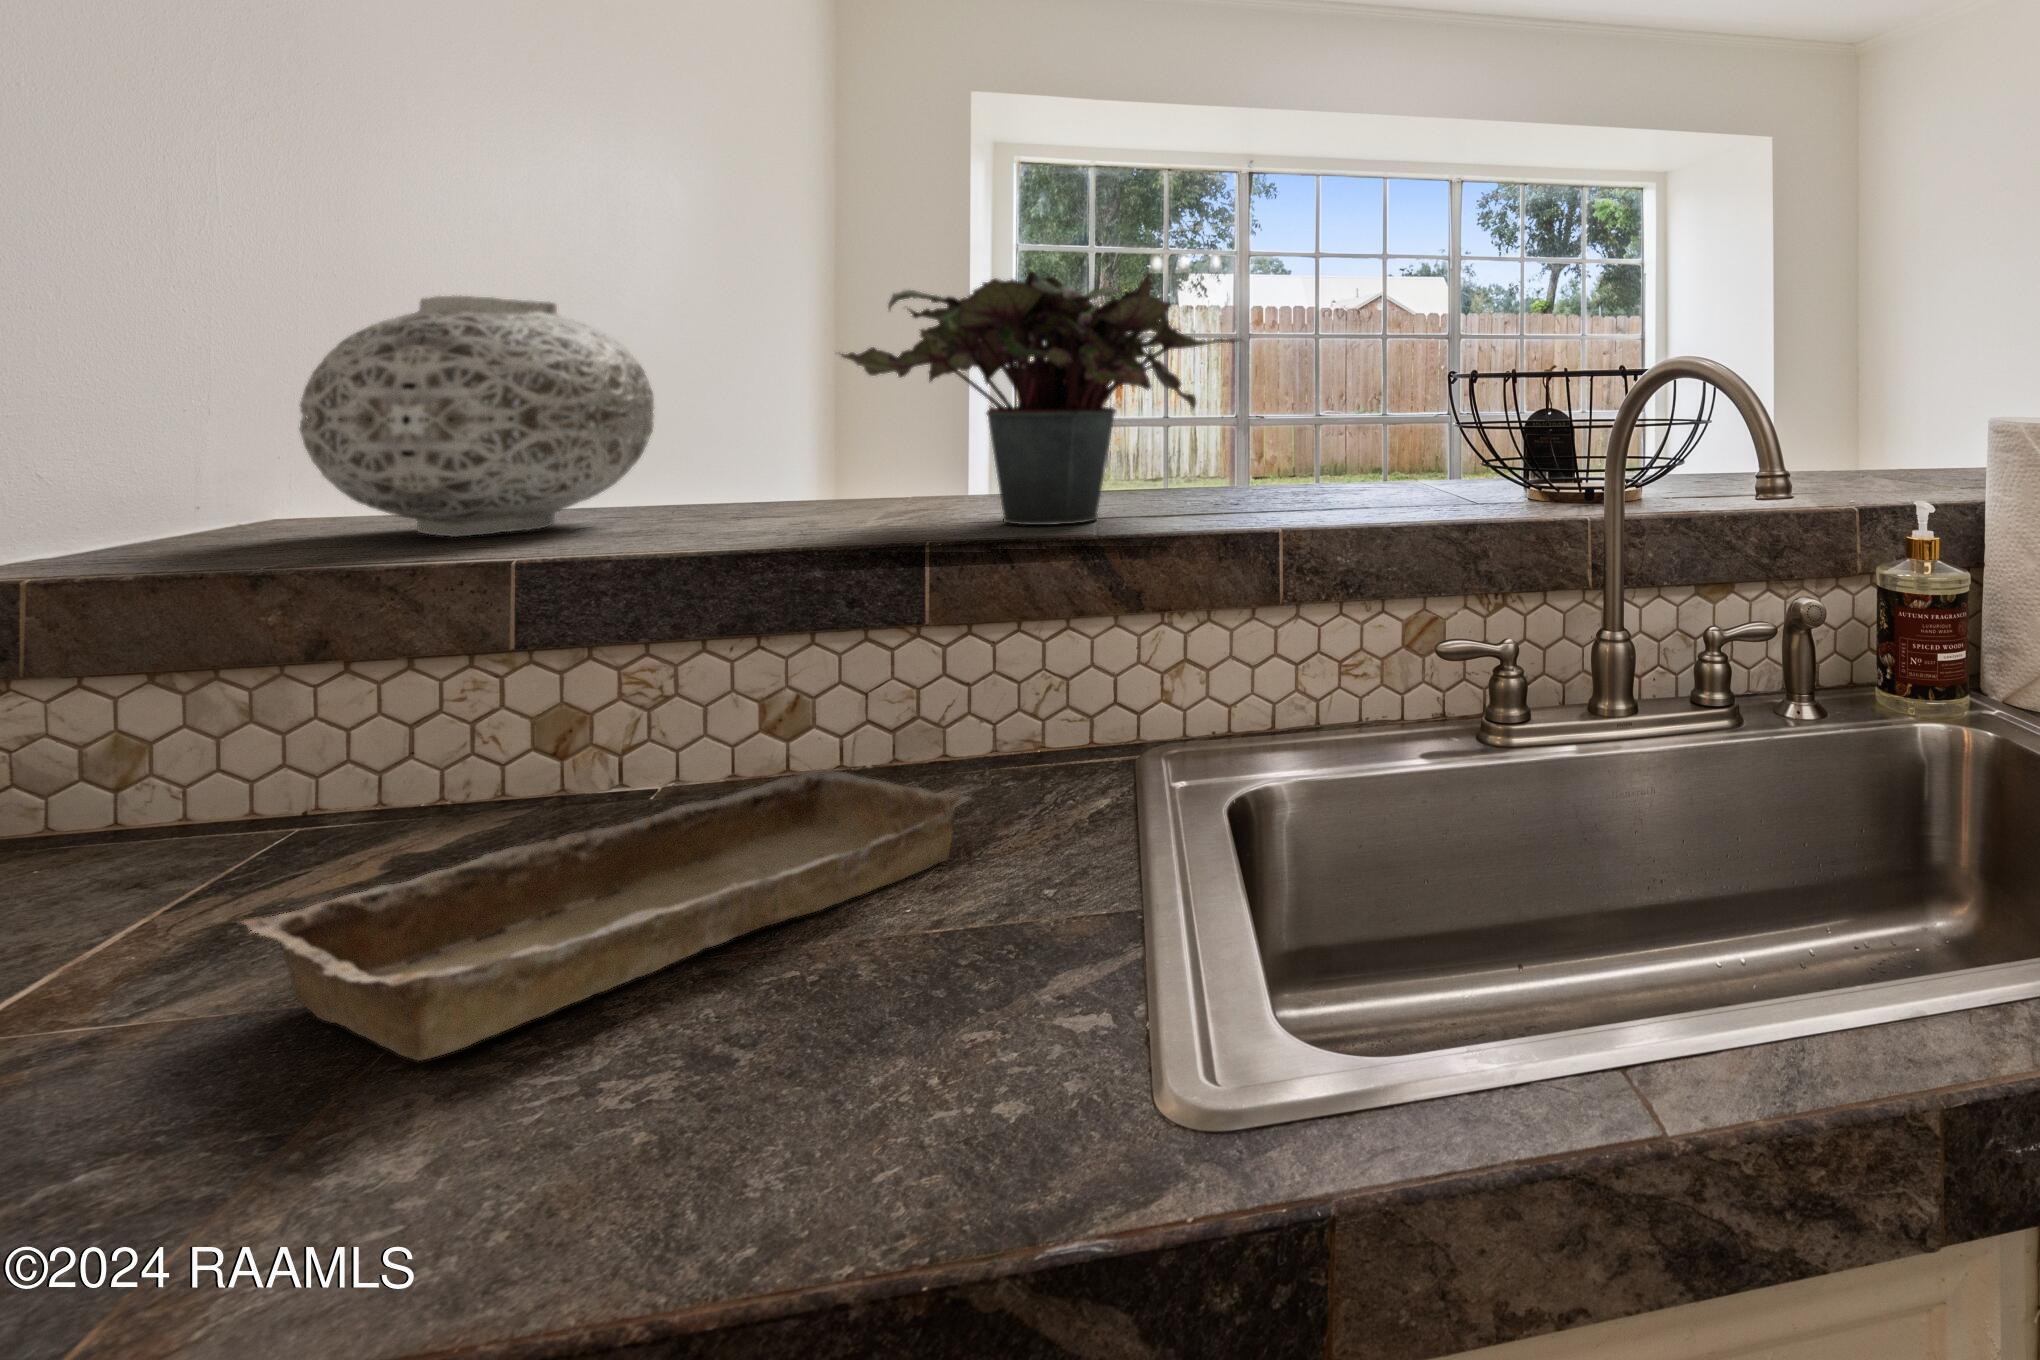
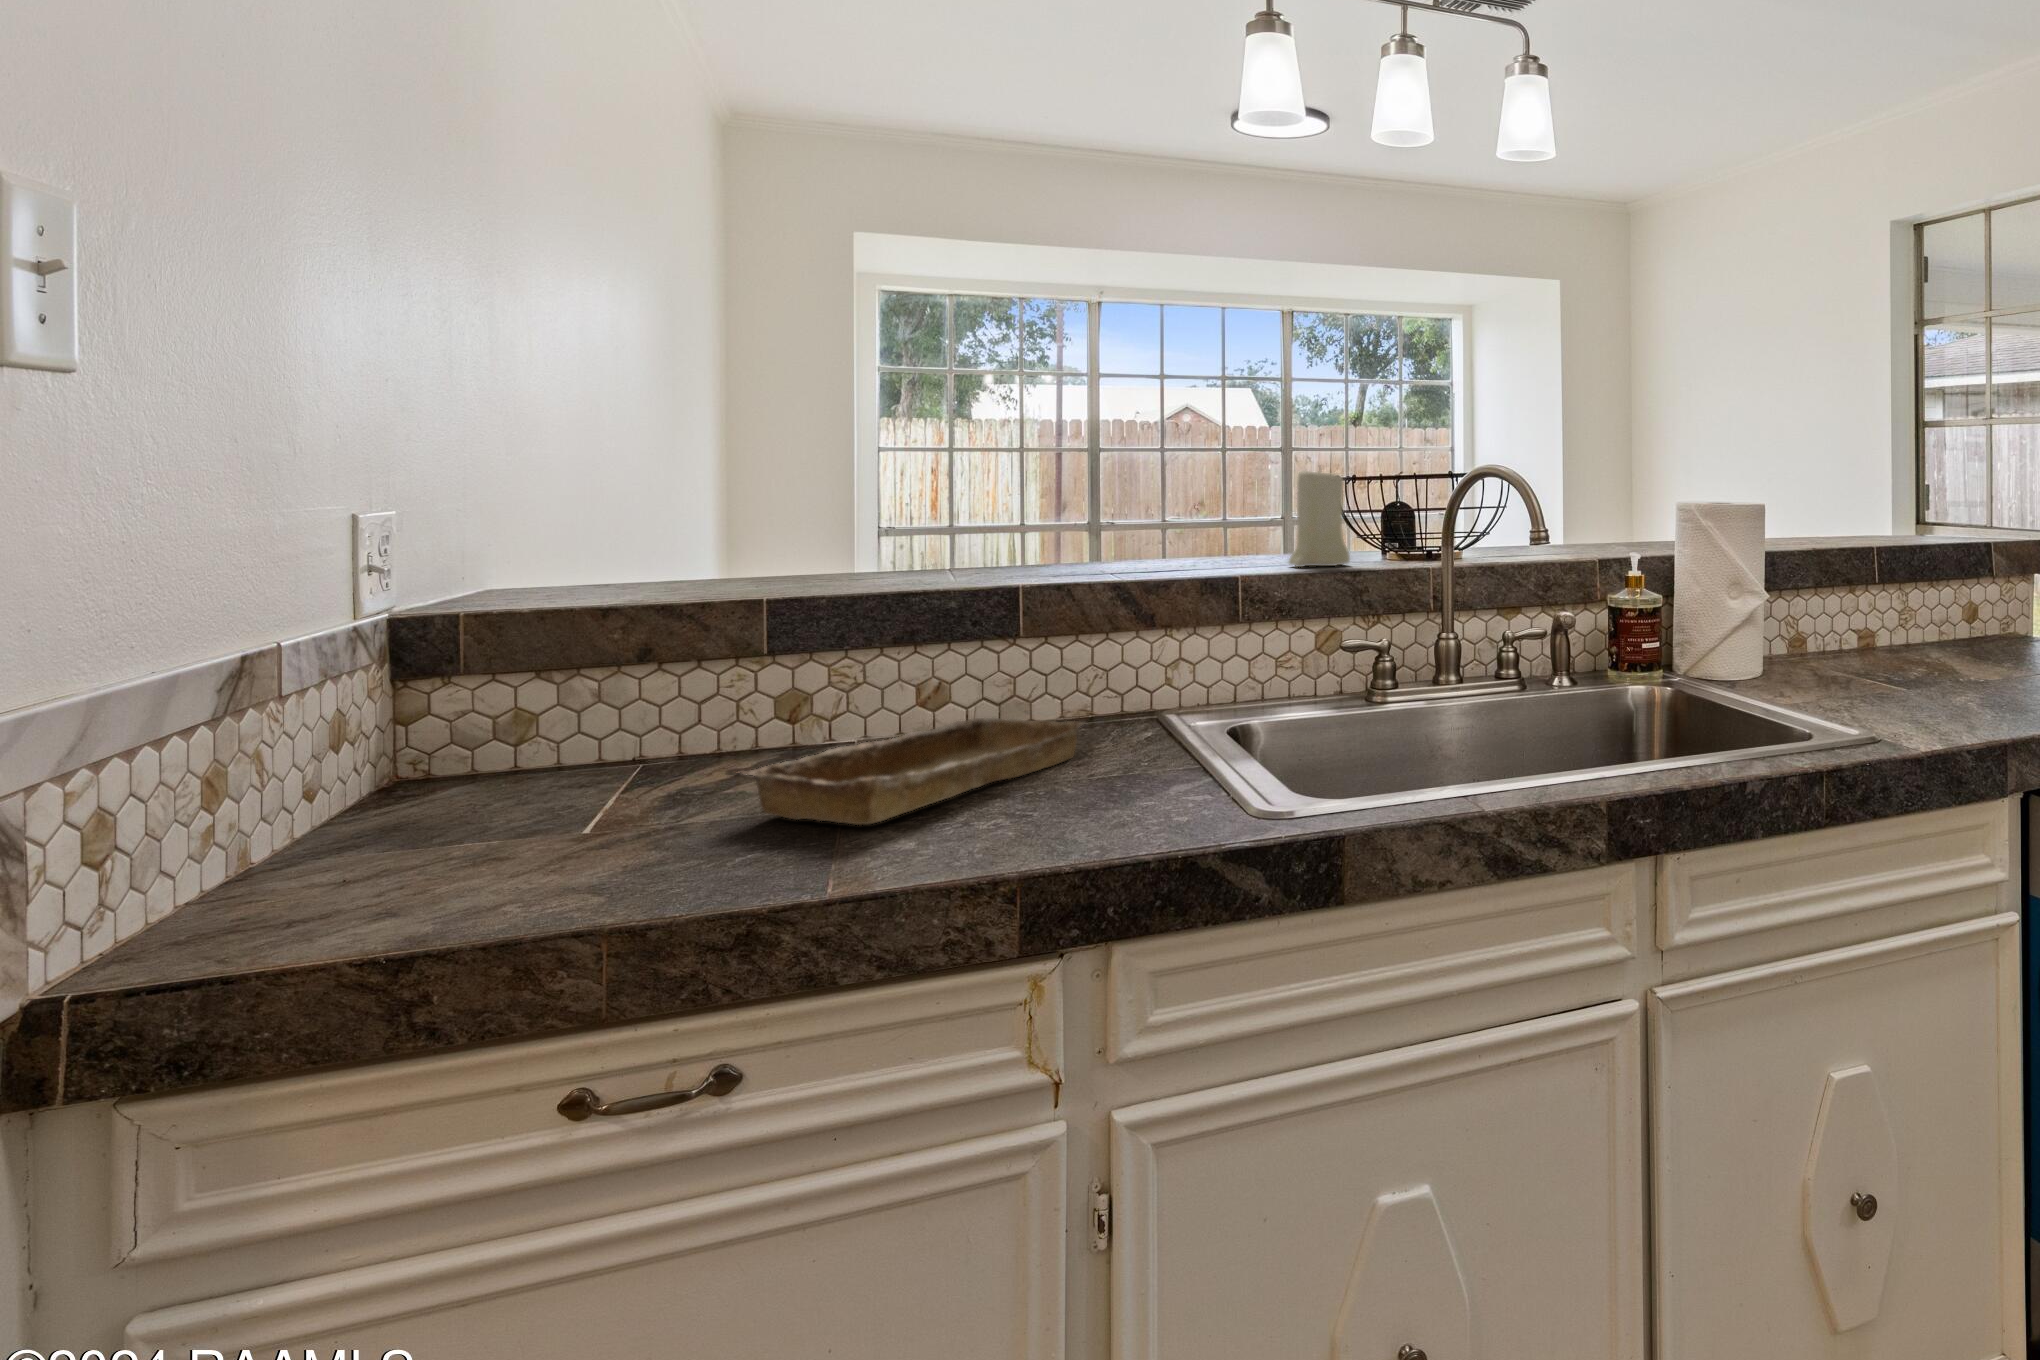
potted plant: present [841,270,1239,525] -> none [939,411,1201,577]
vase: present [299,295,654,537] -> none [568,430,793,591]
candle: none [1373,356,1467,513] -> present [1289,470,1350,567]

